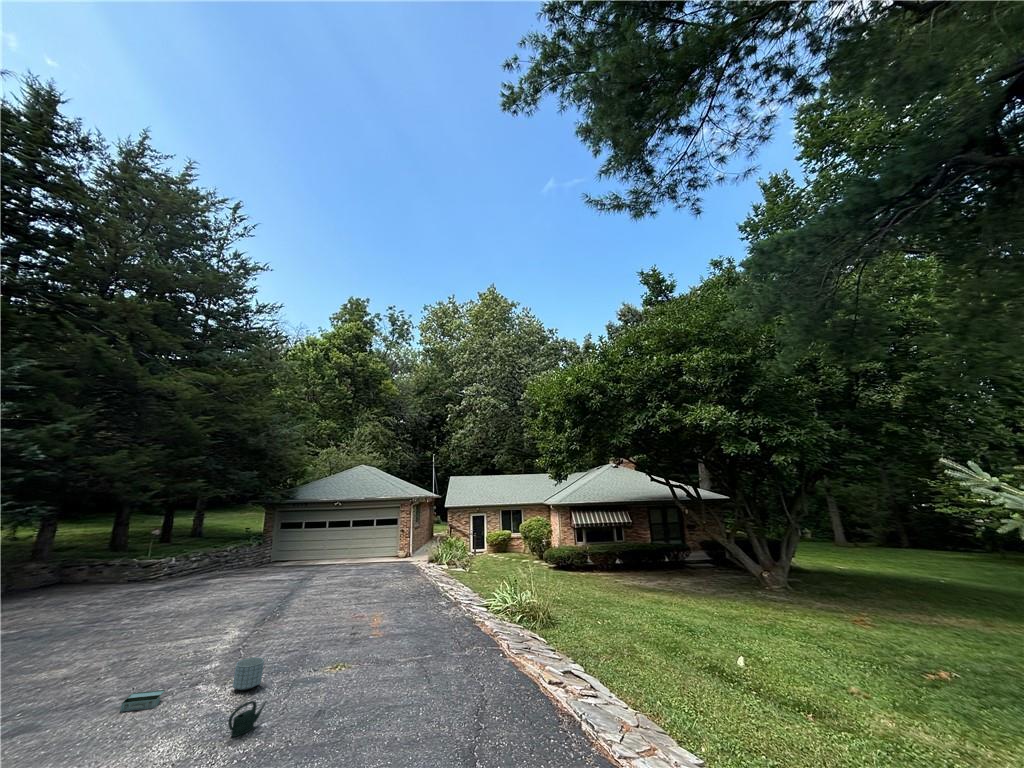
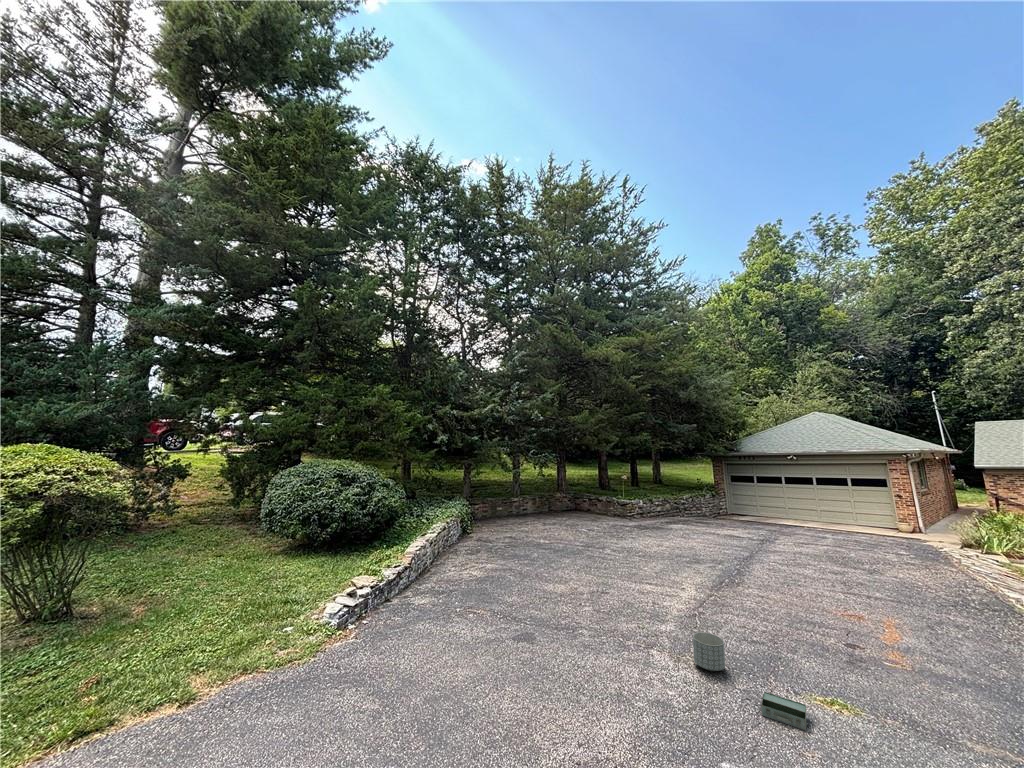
toolbox: present [120,690,165,712] -> present [761,692,807,730]
watering can: present [228,700,268,737] -> none [688,700,734,739]

